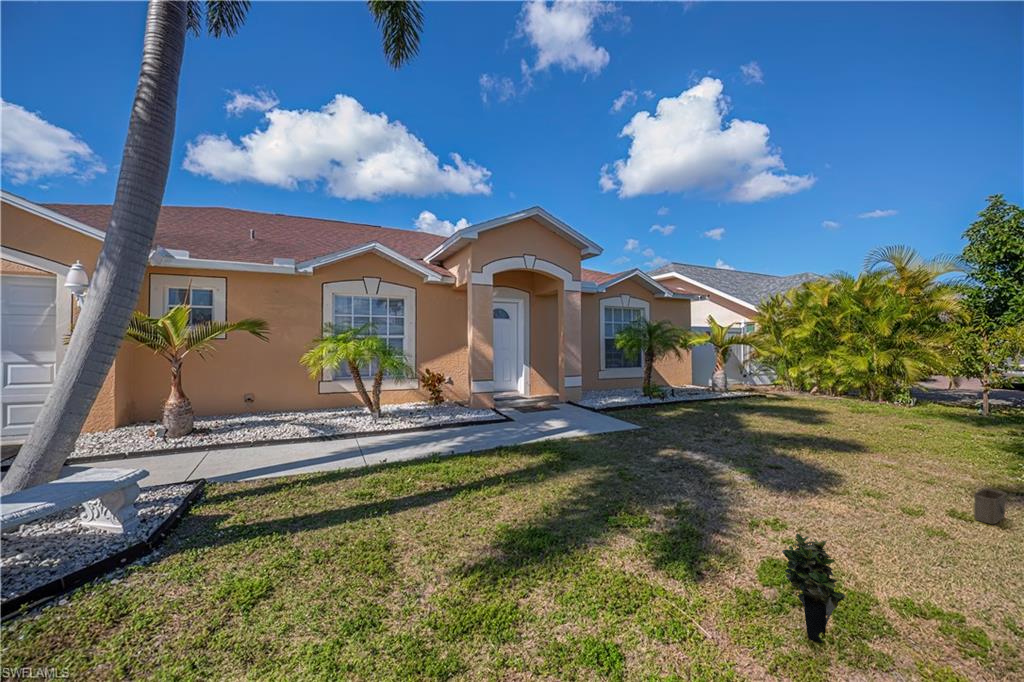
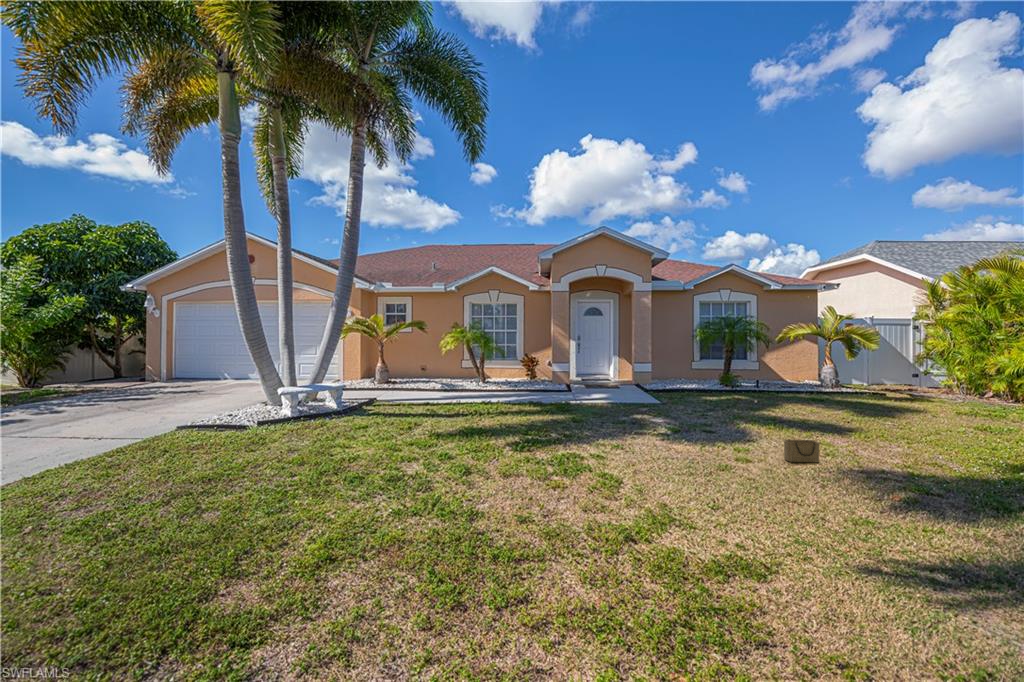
potted plant: present [782,534,845,643] -> none [531,416,554,458]

